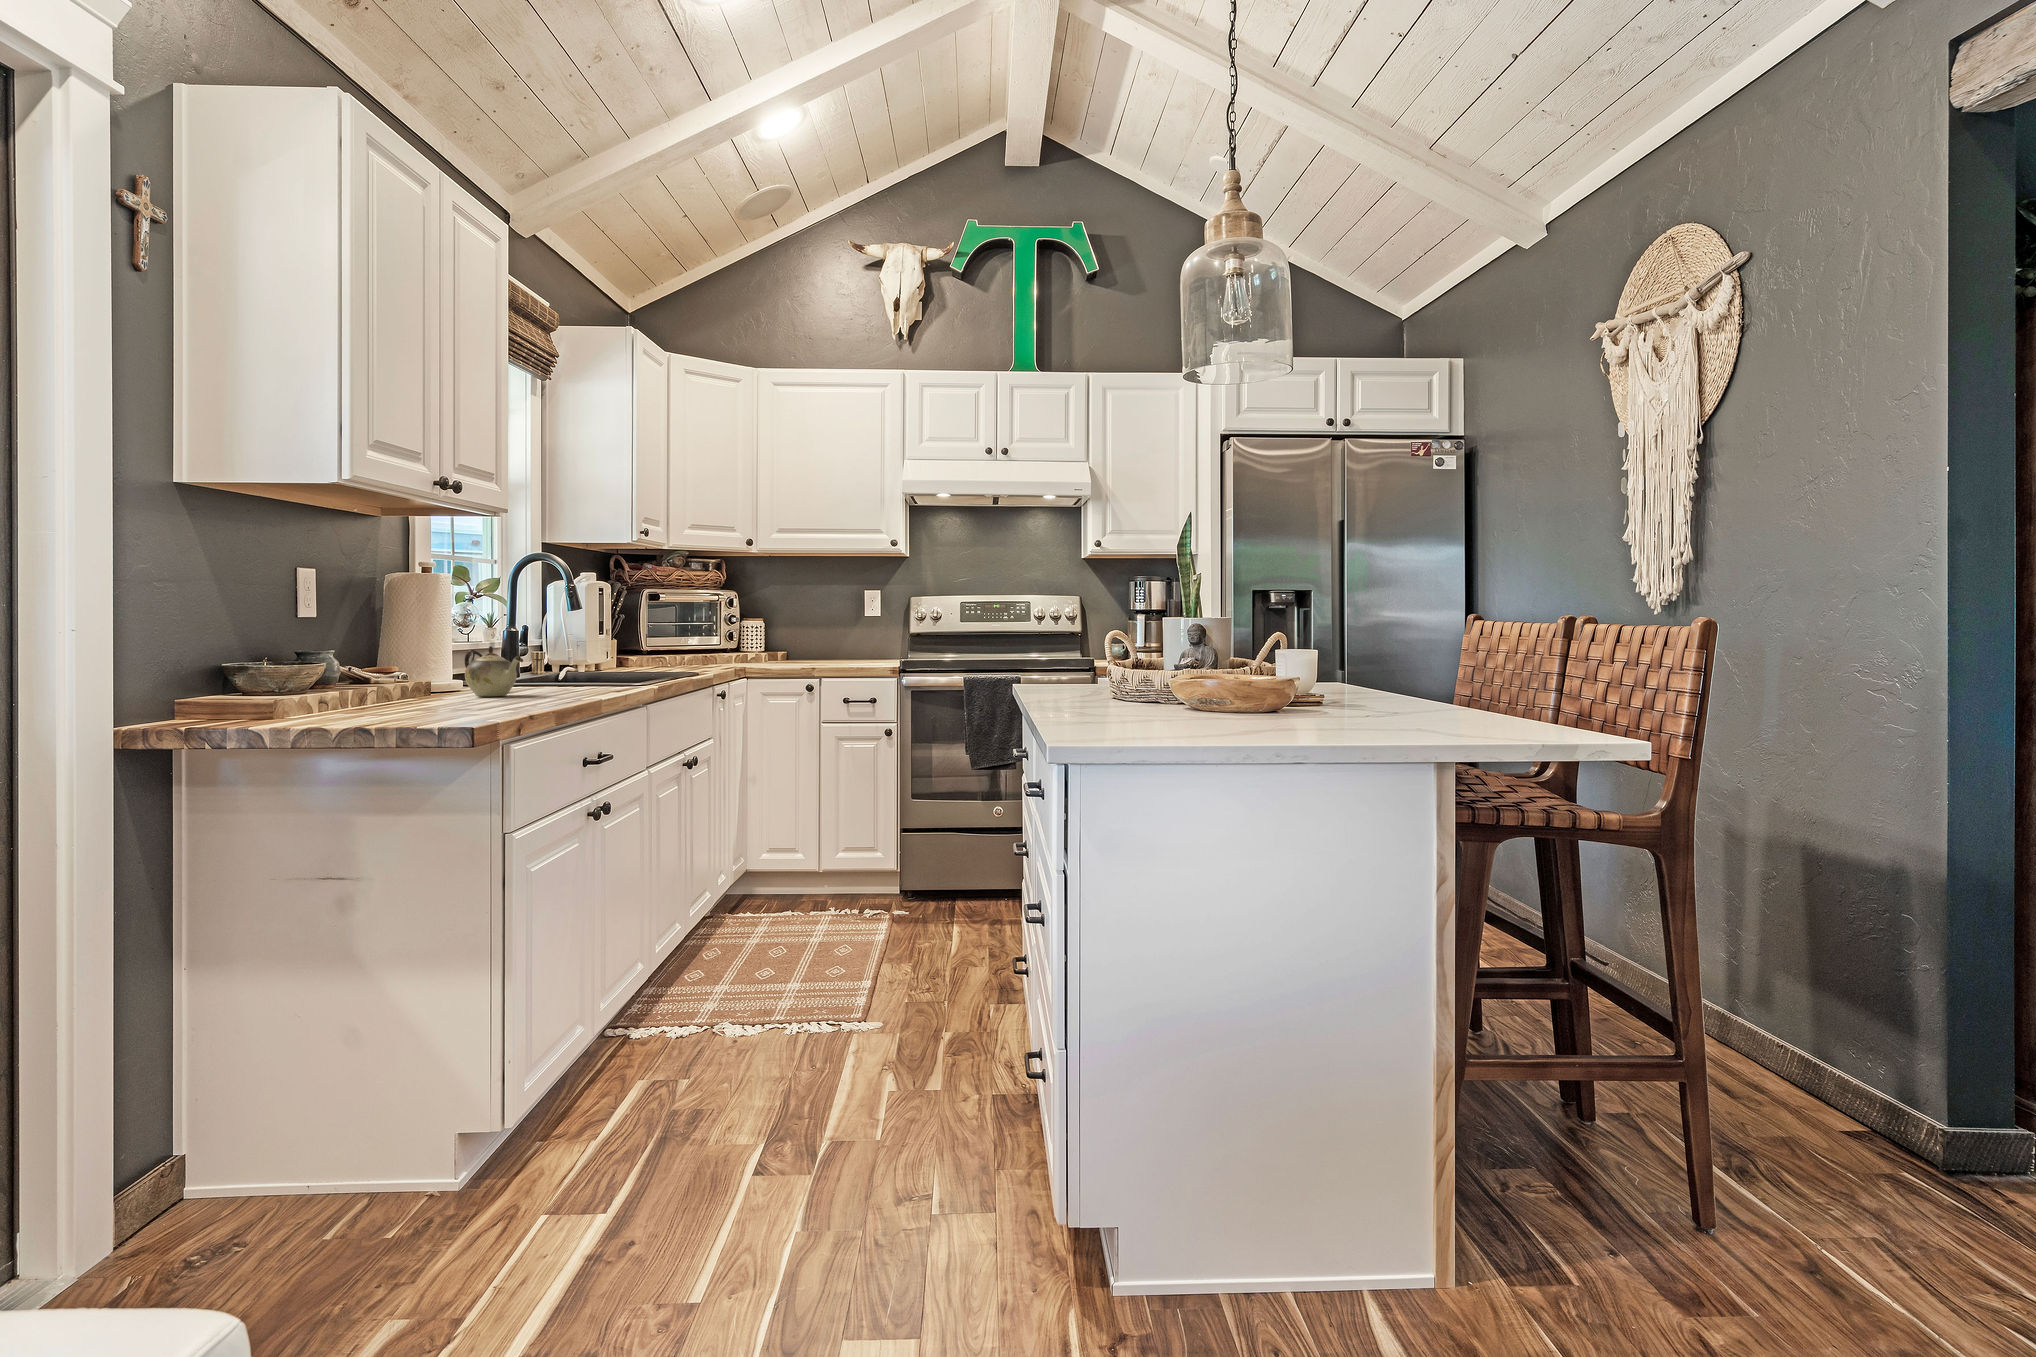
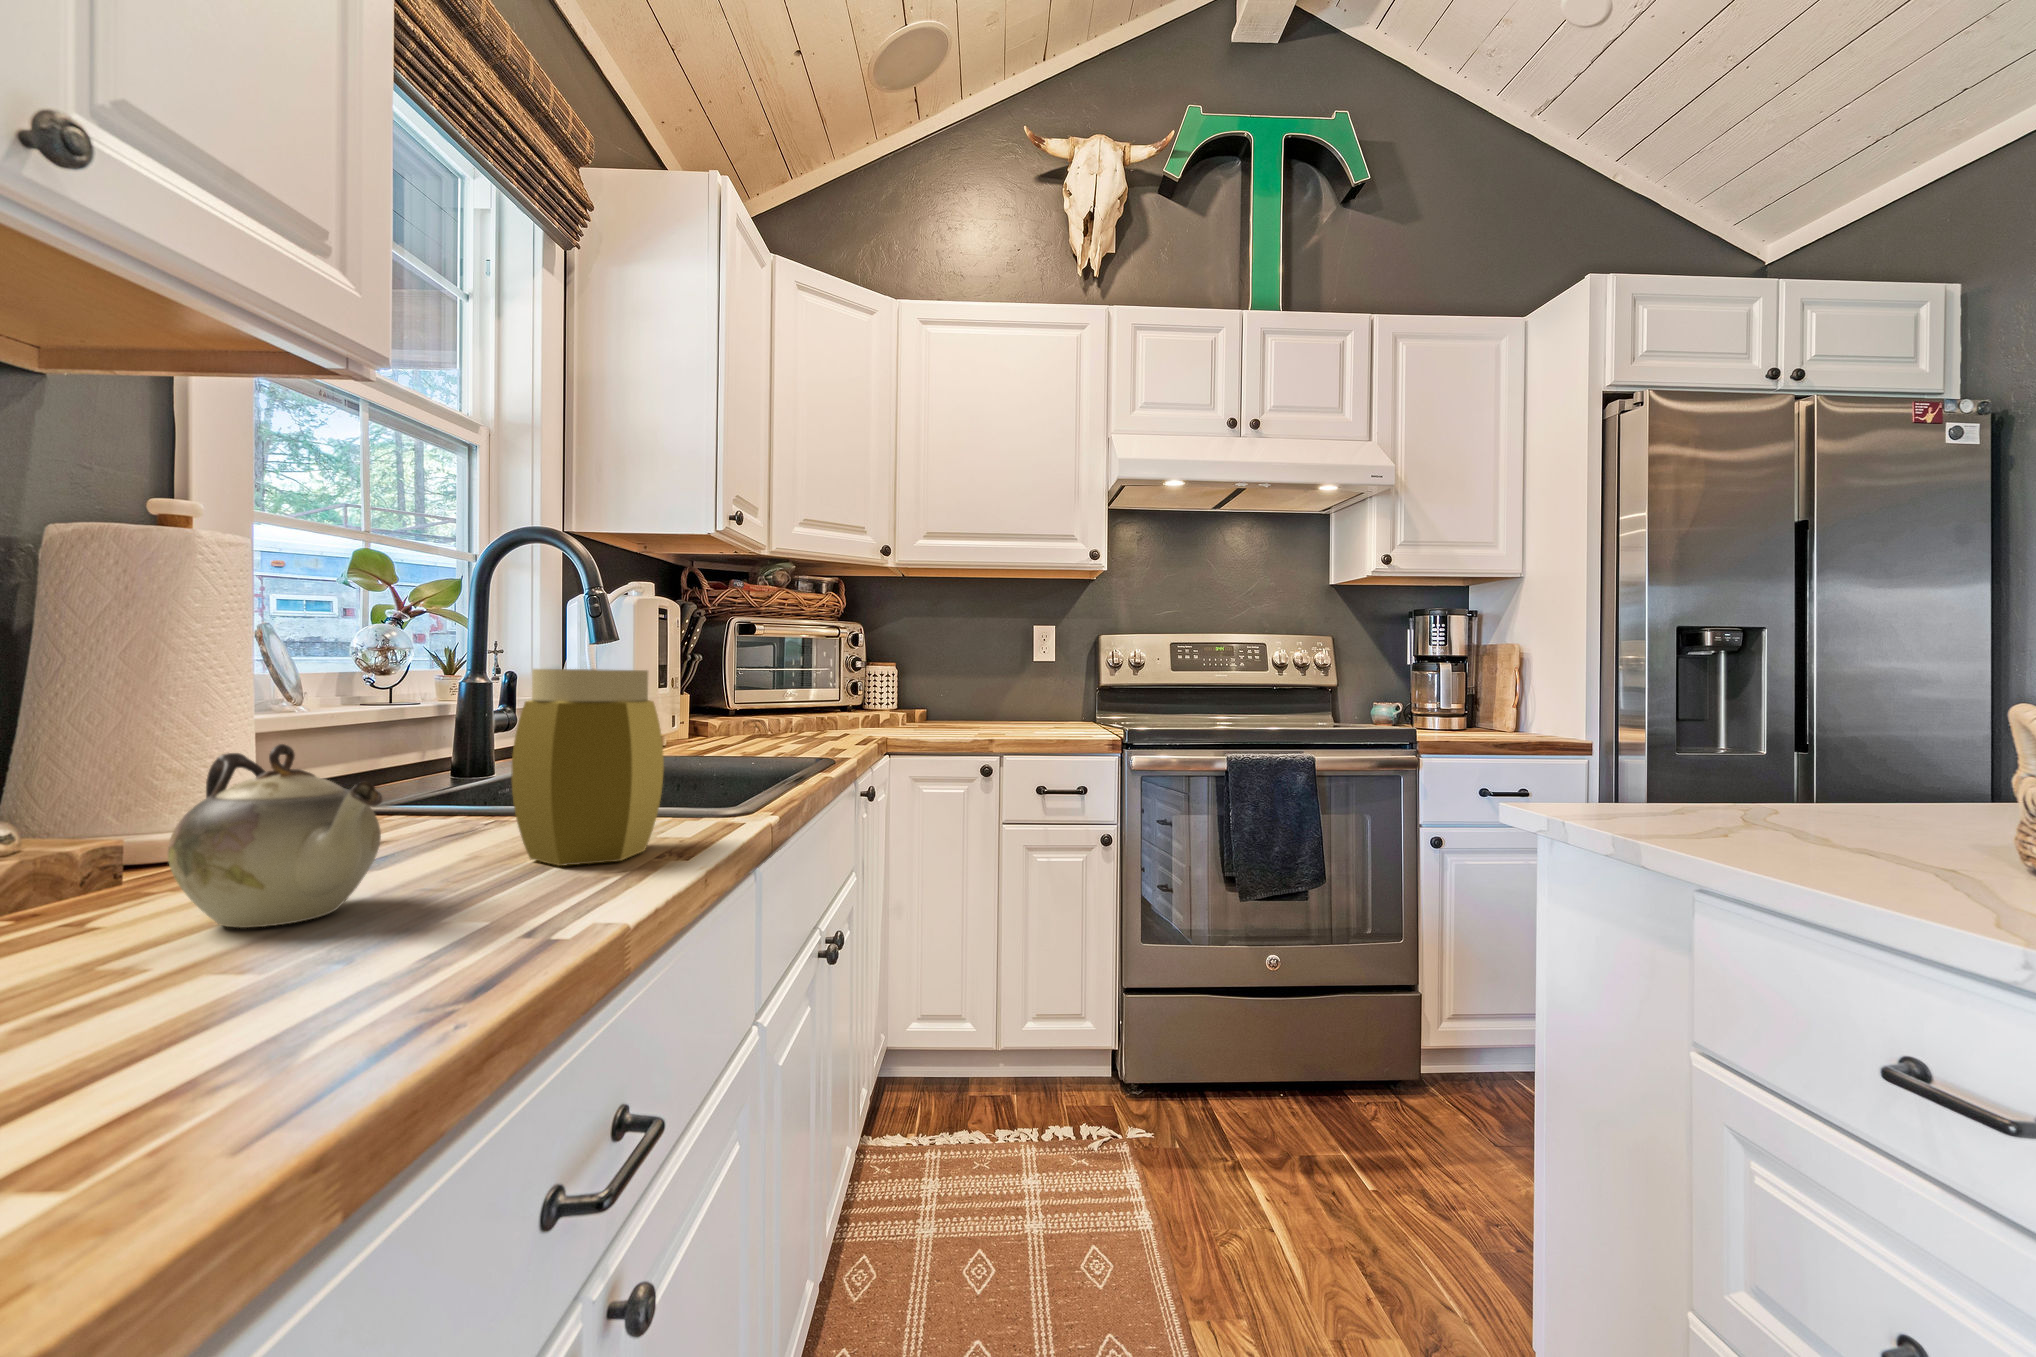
jar: none [548,624,601,692] -> present [512,669,664,866]

